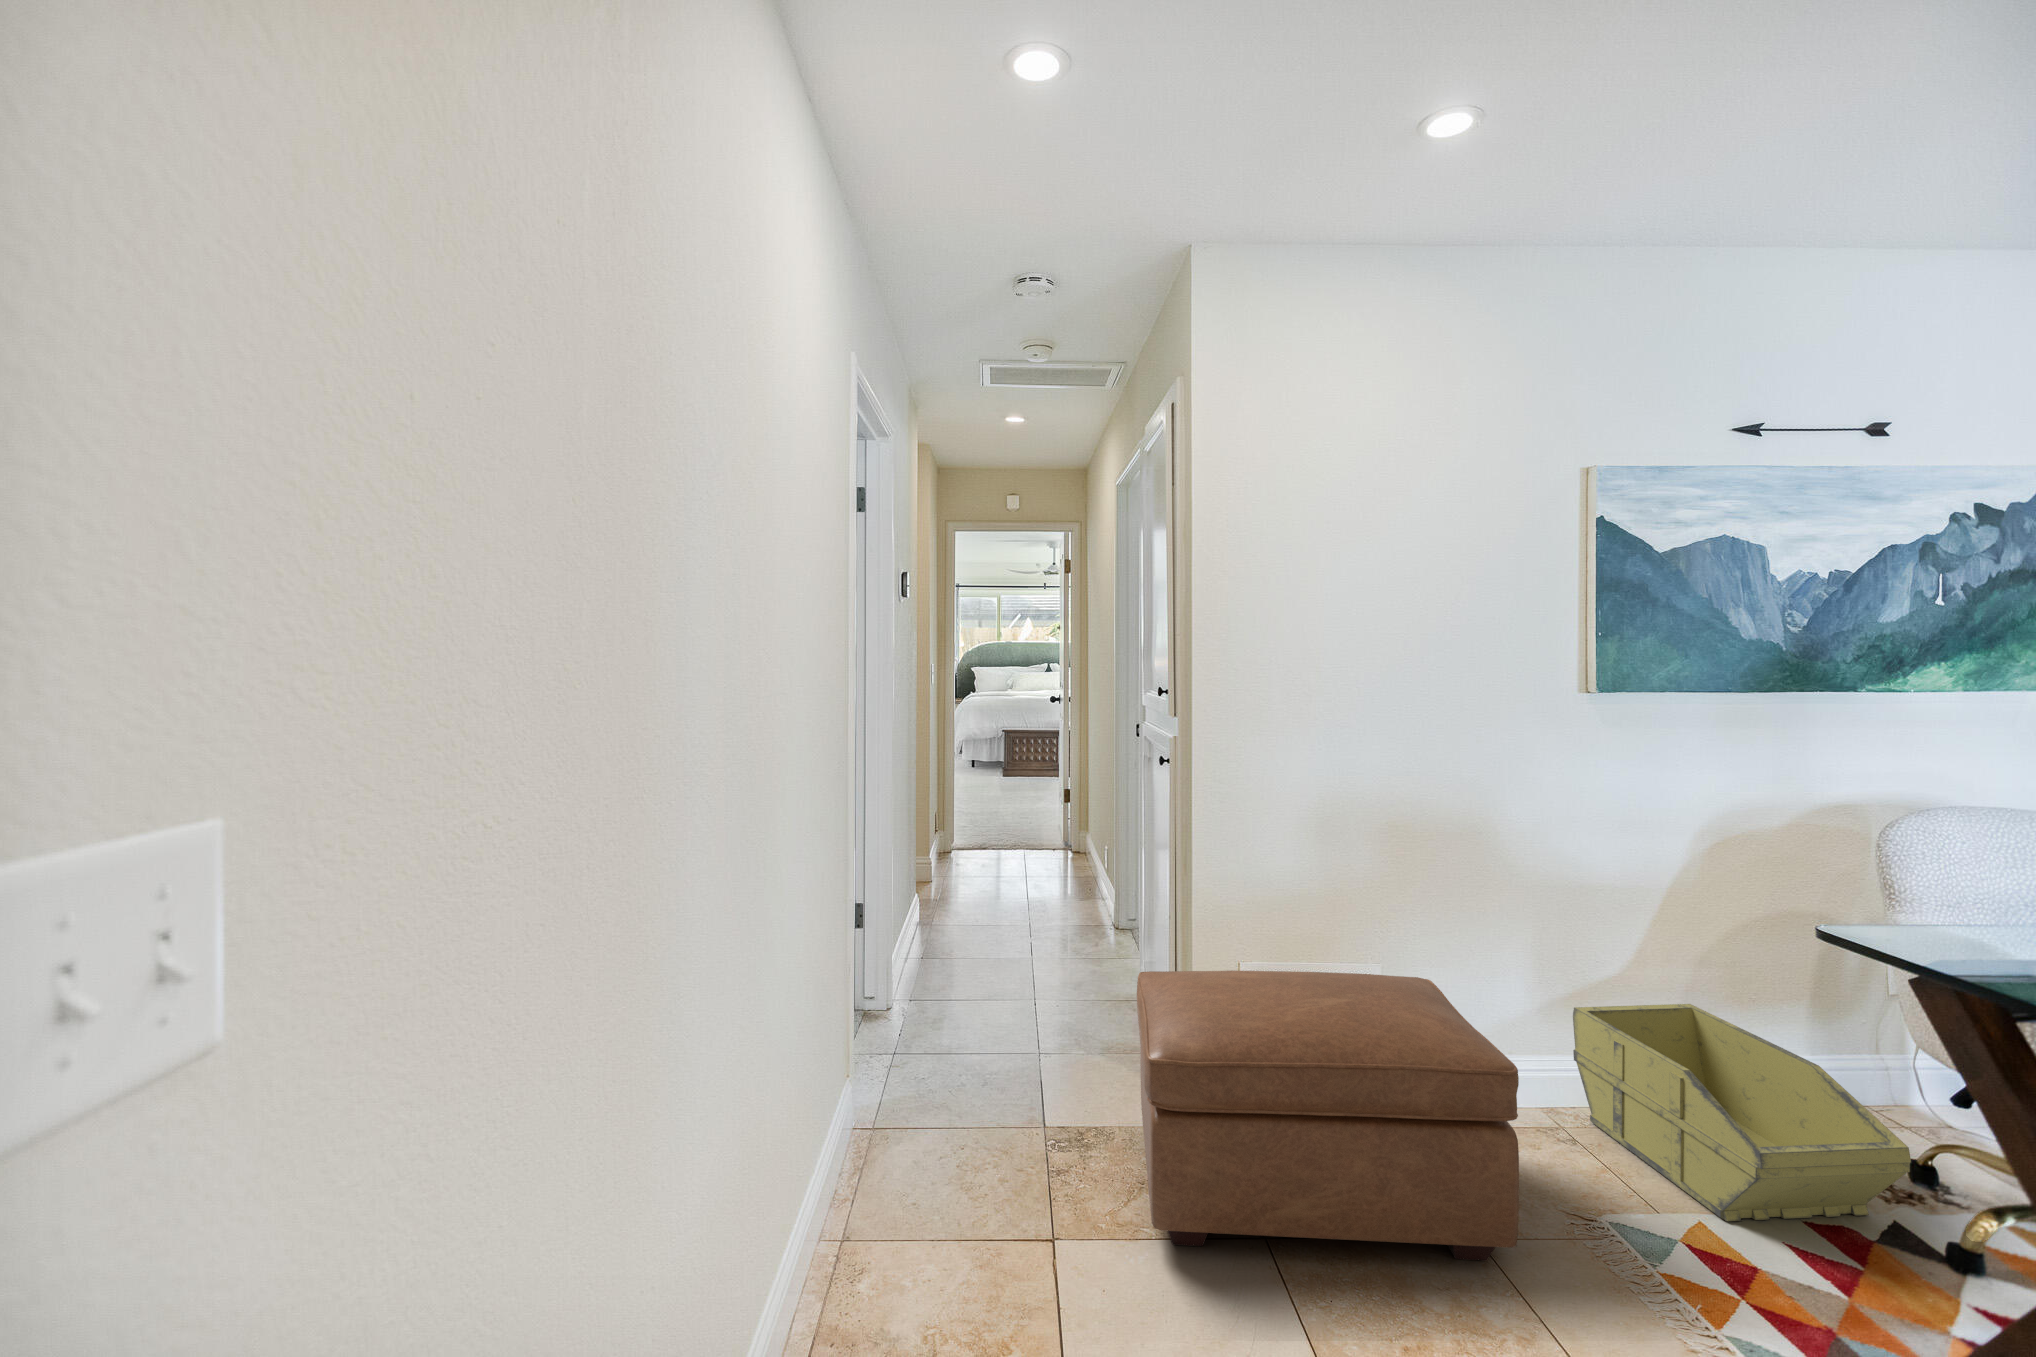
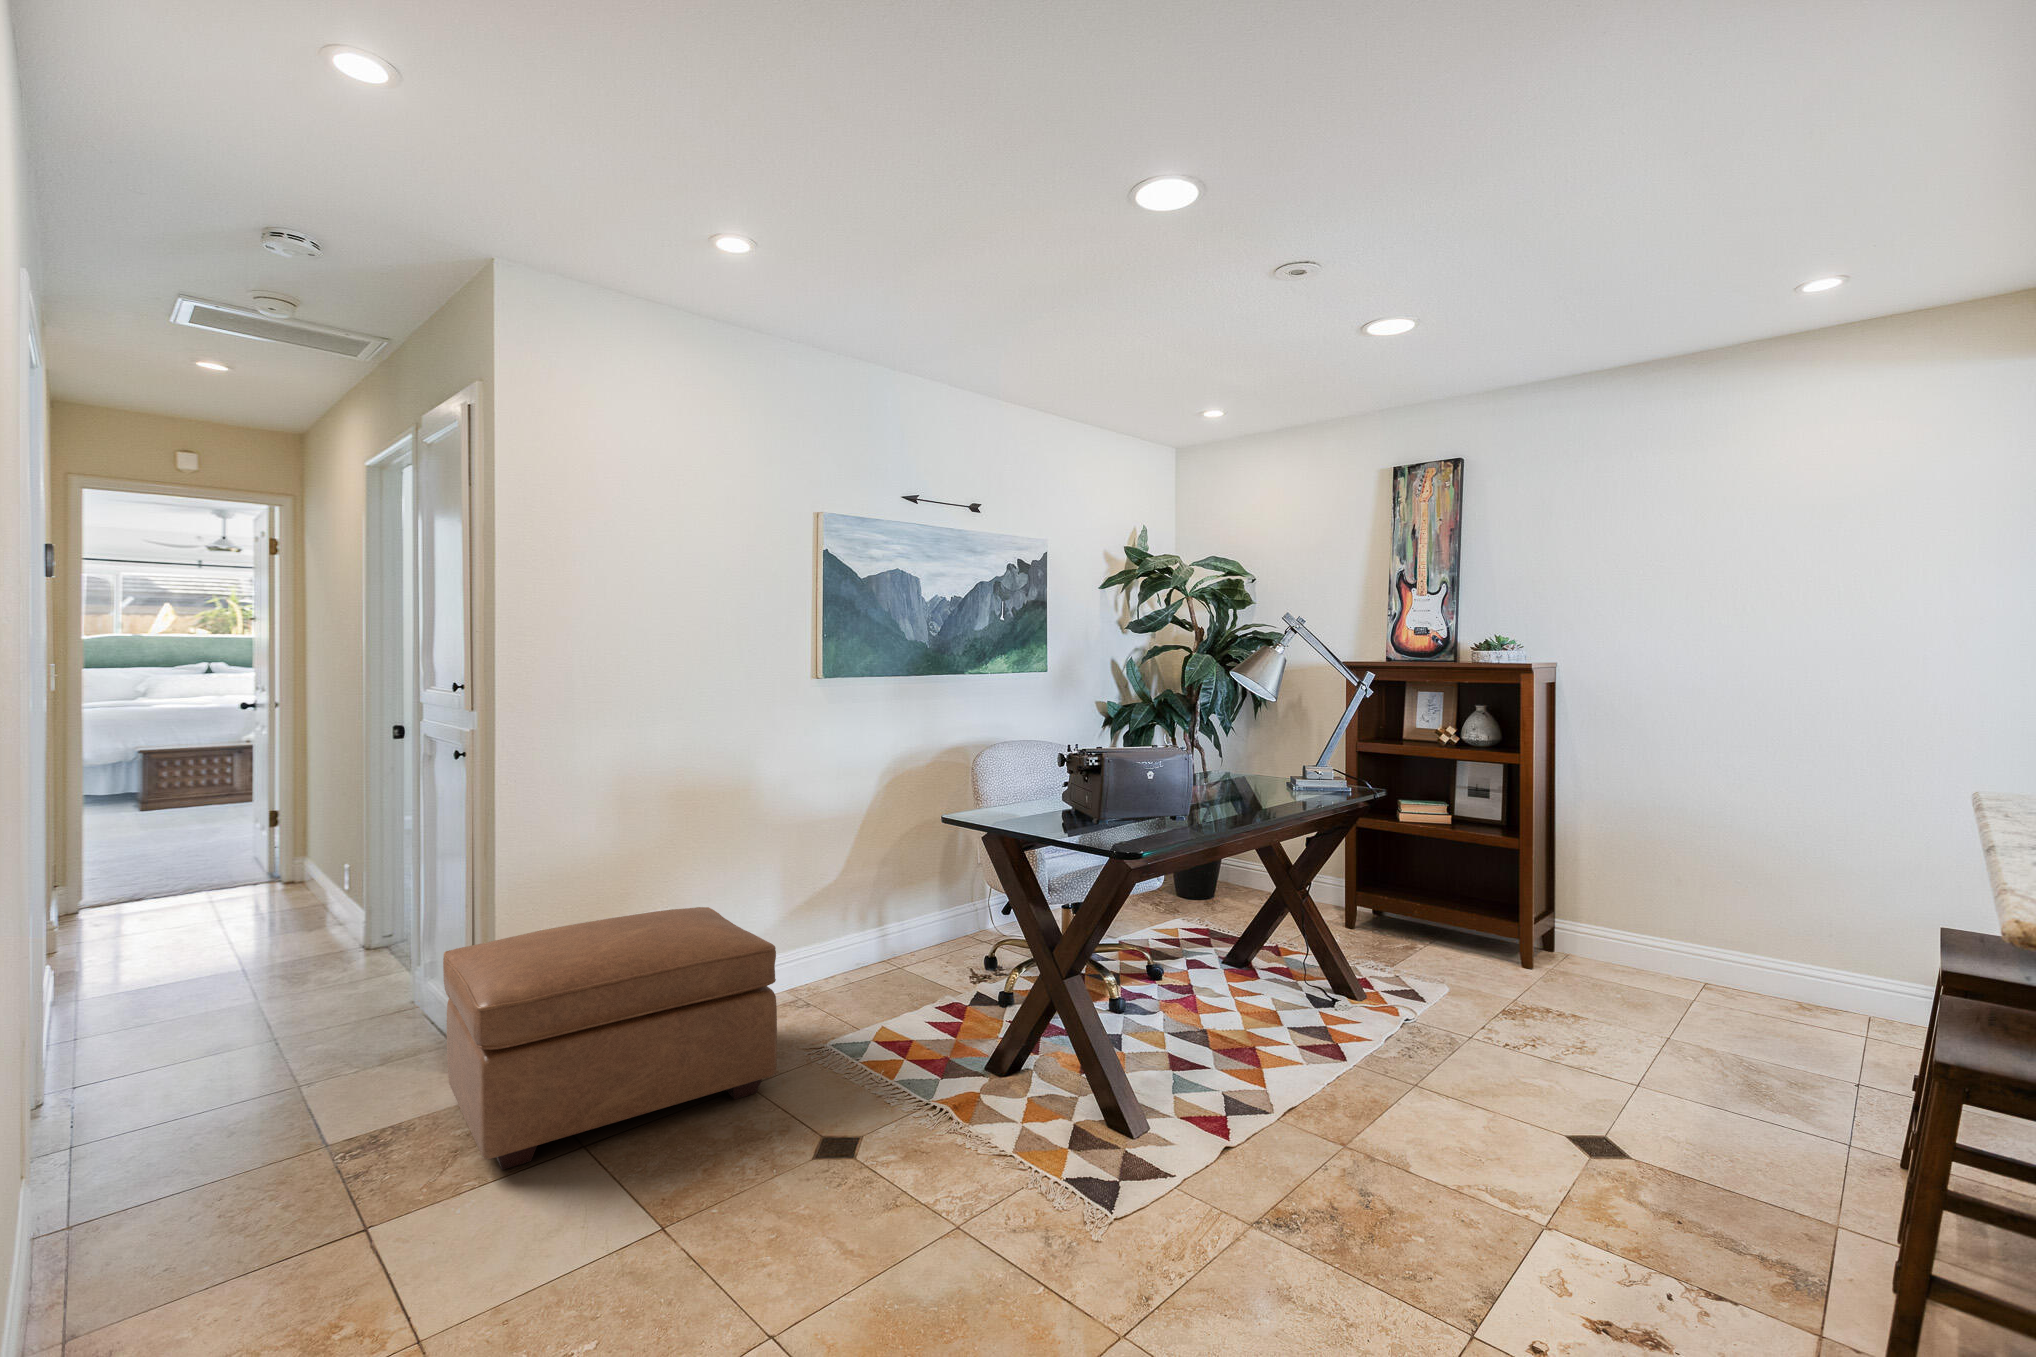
storage bin: present [1573,1004,1911,1221] -> none [807,895,986,1024]

